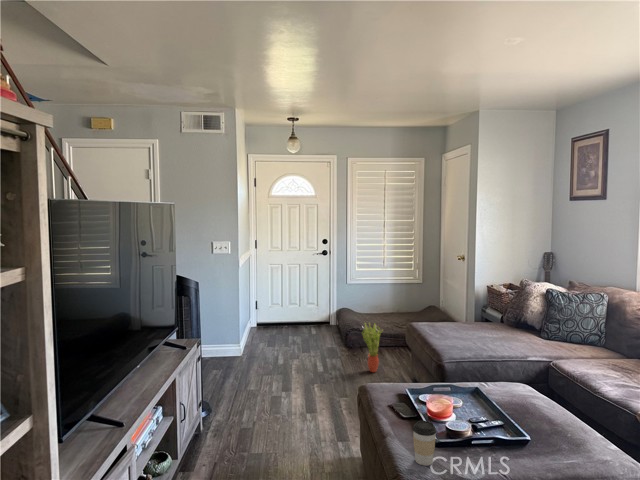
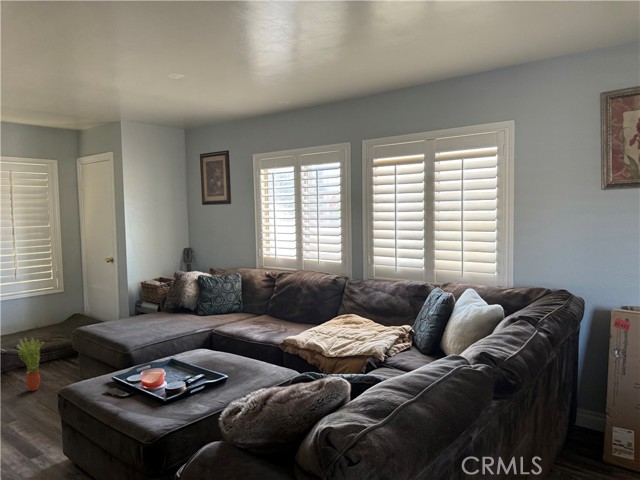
coffee cup: present [413,421,436,466] -> none [149,383,170,420]

